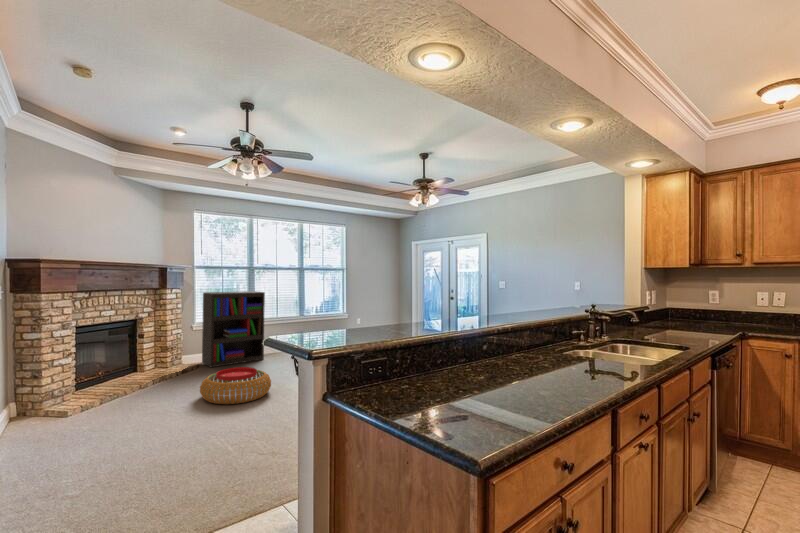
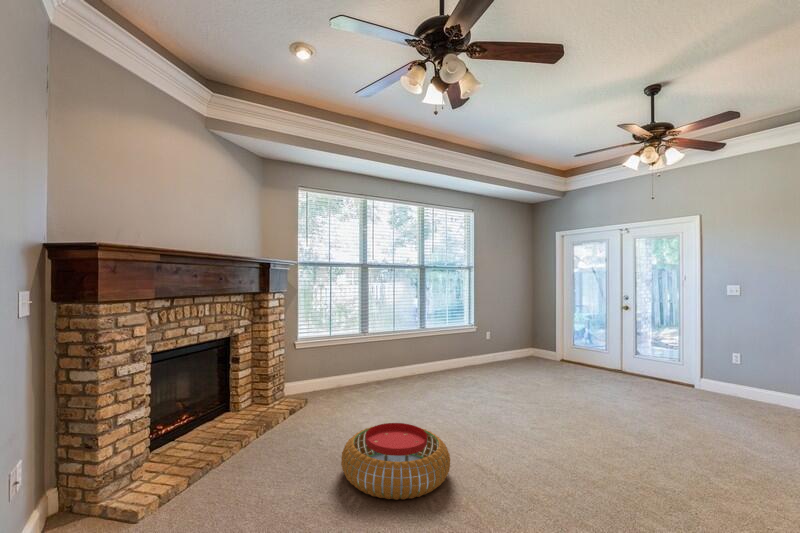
bookshelf: present [202,291,265,367] -> none [307,296,389,404]

